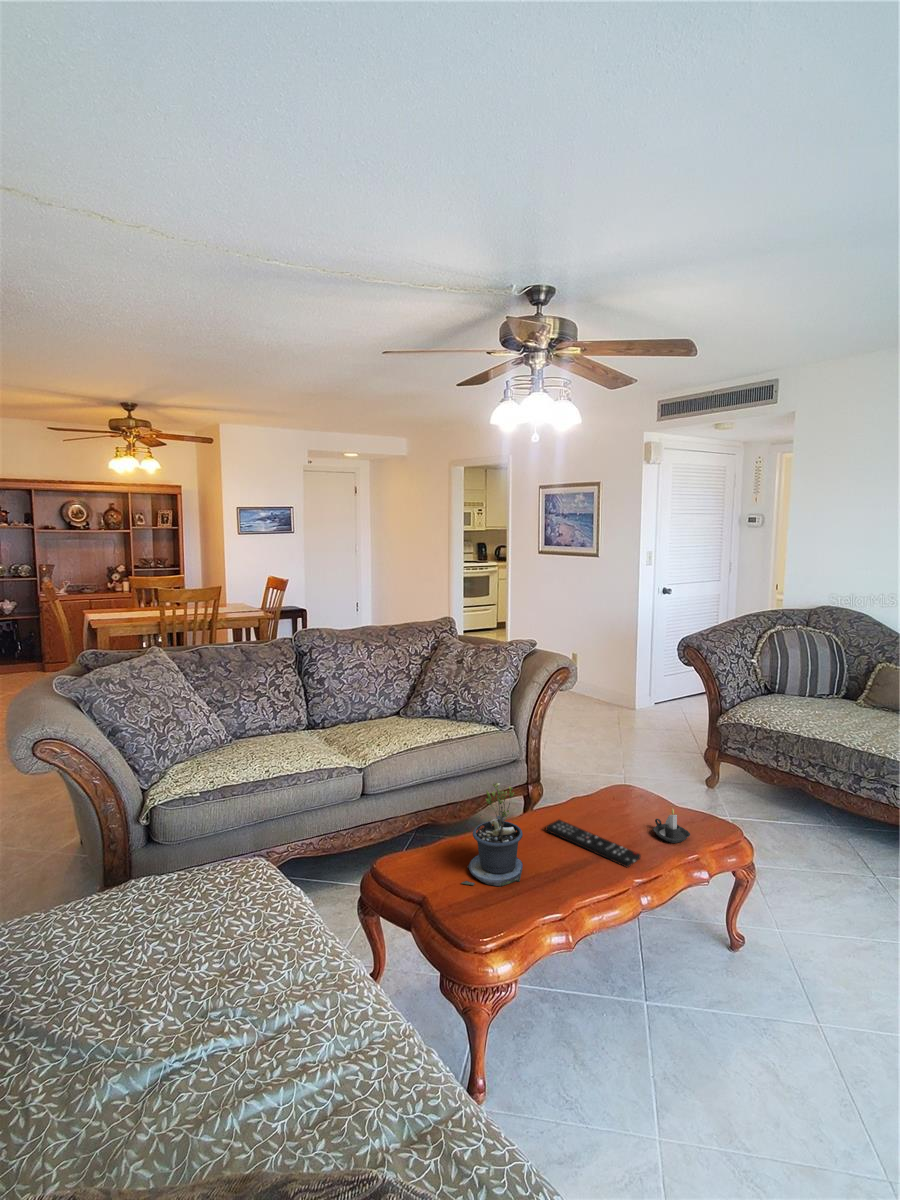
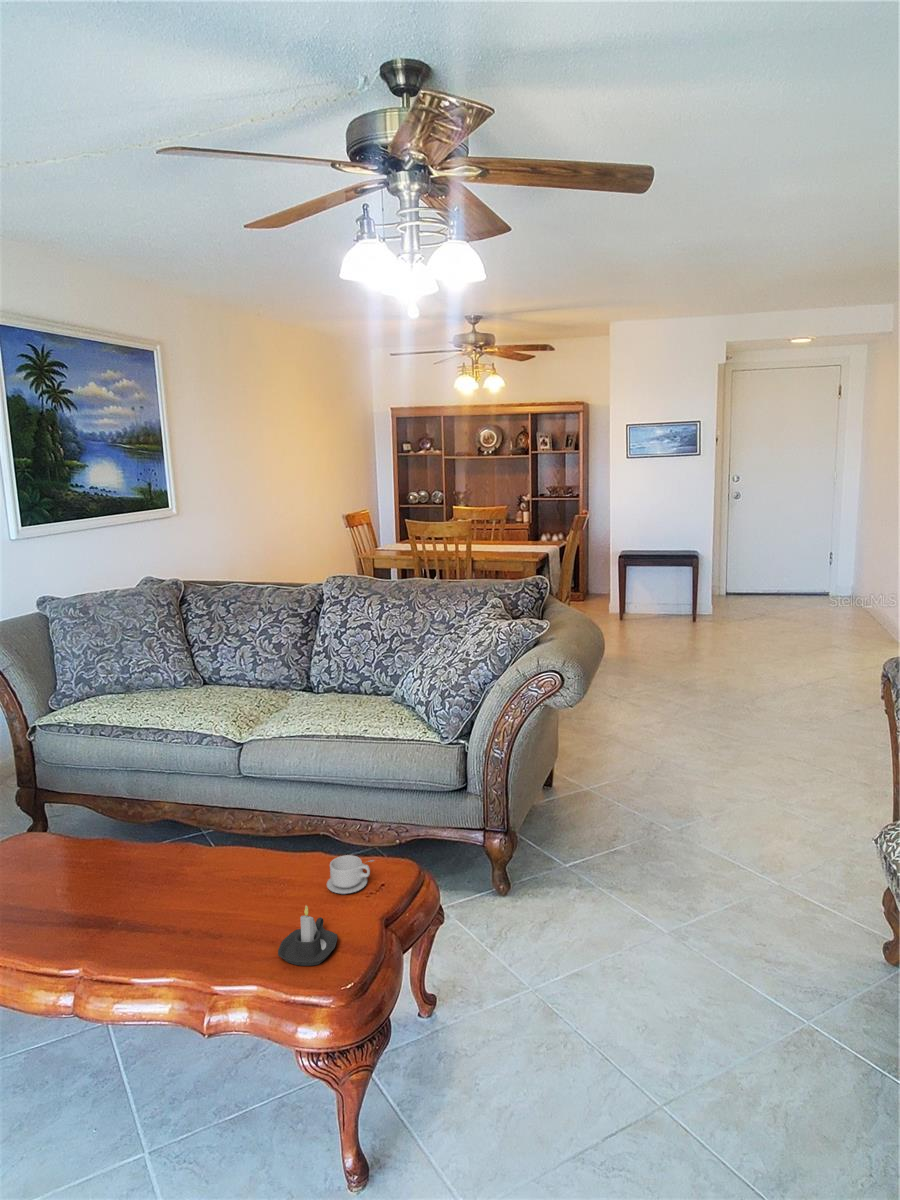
potted plant: present [461,782,523,886] -> none [25,768,120,911]
teacup: none [602,786,634,812] -> present [327,855,374,894]
remote control: present [546,820,641,867] -> none [167,867,246,958]

